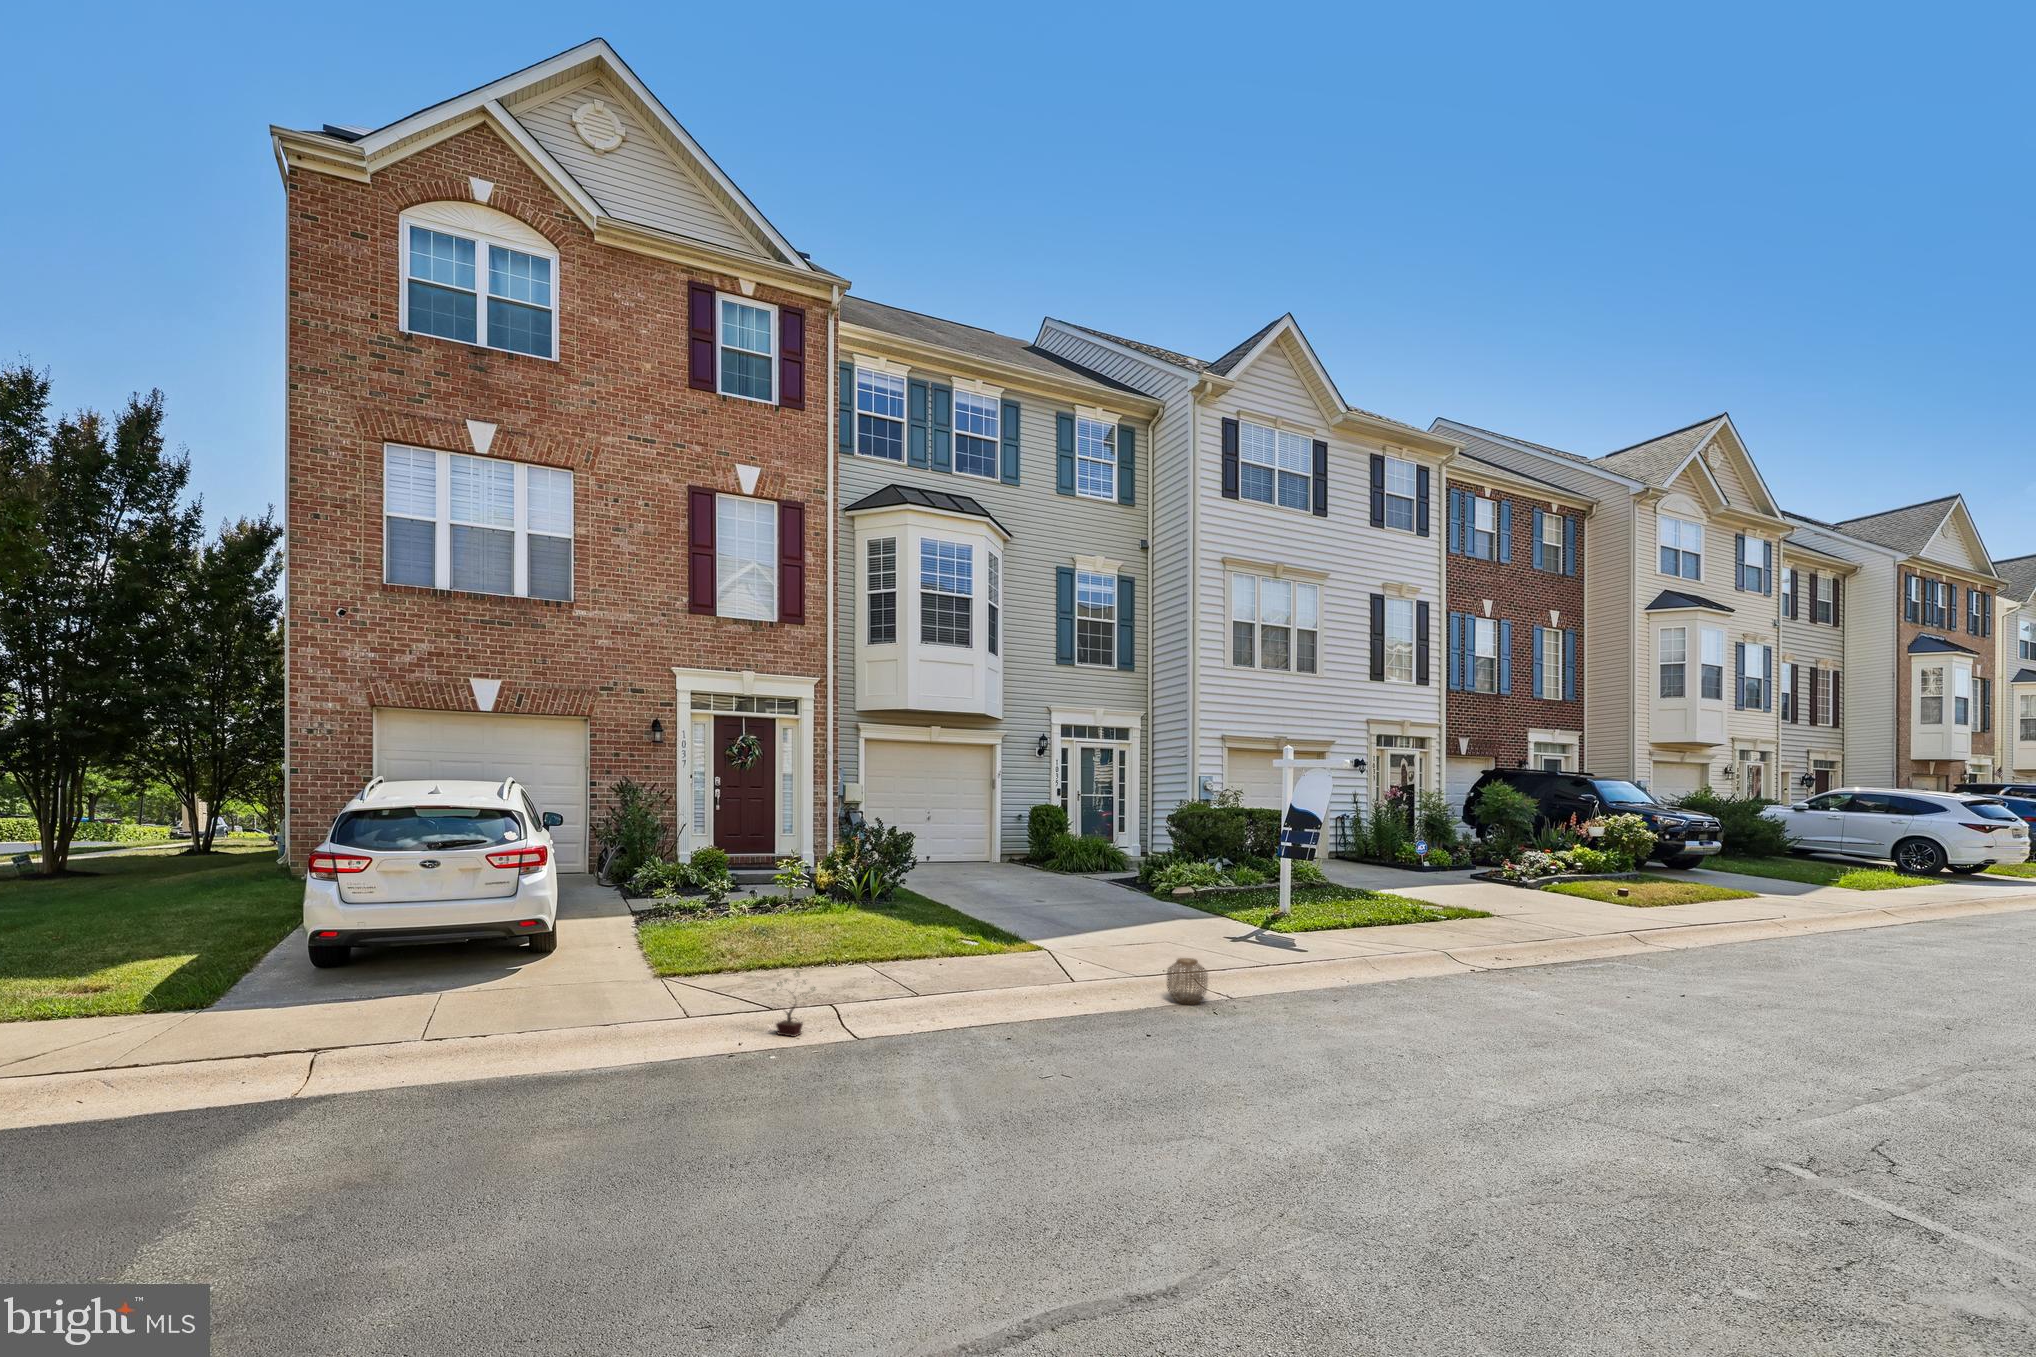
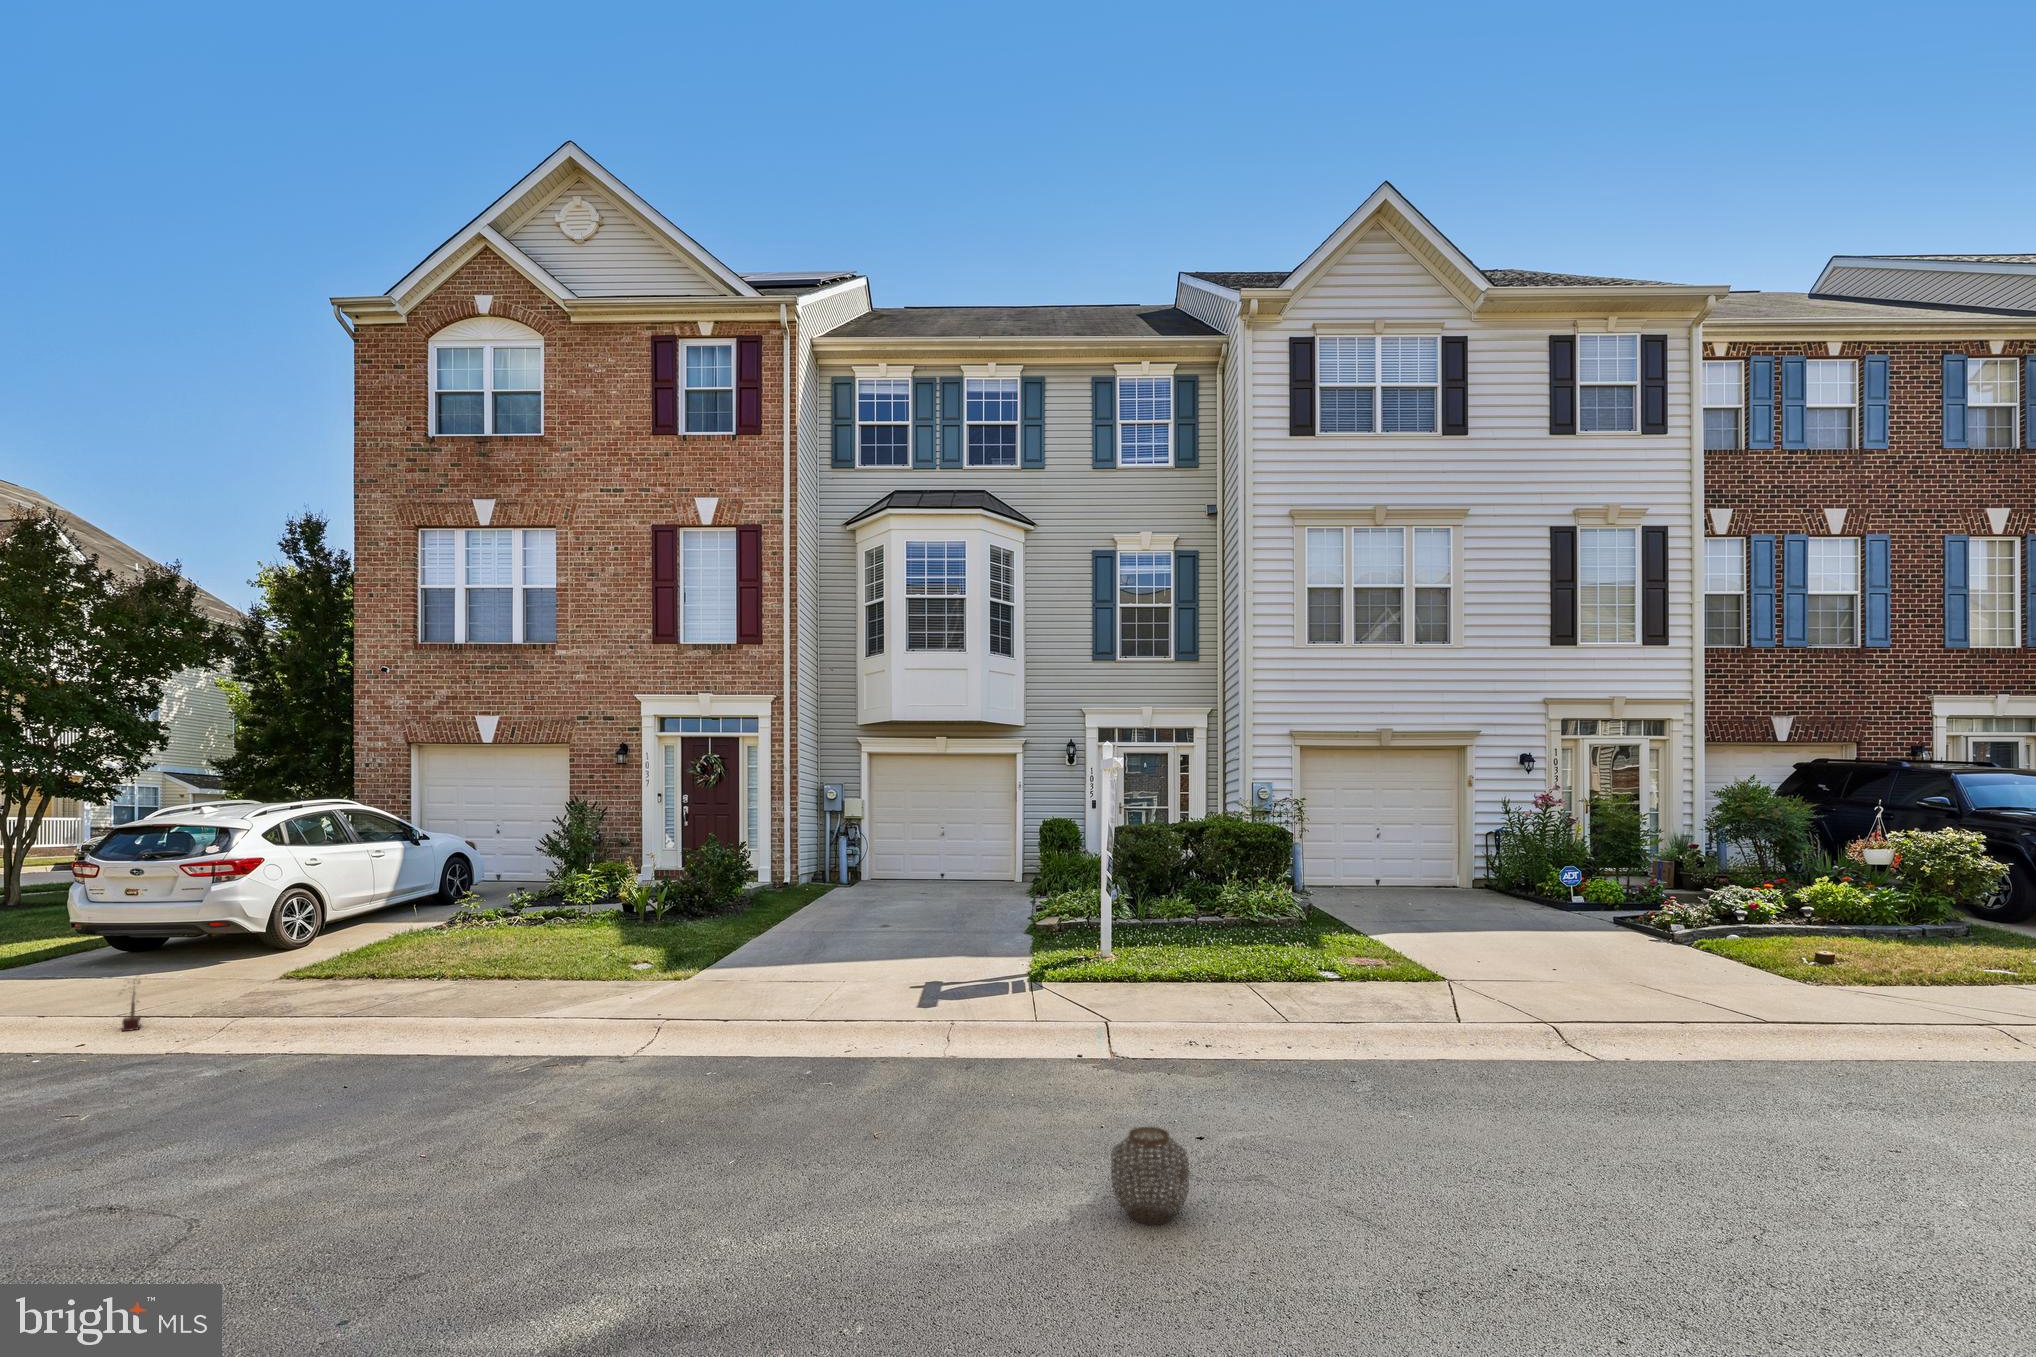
woven basket: present [1167,958,1207,1005] -> present [1111,1127,1189,1225]

